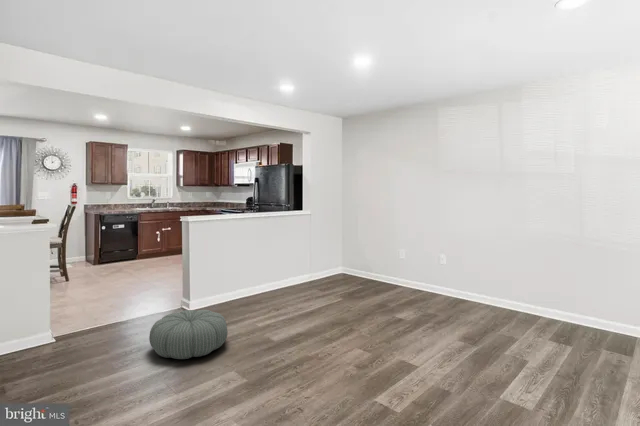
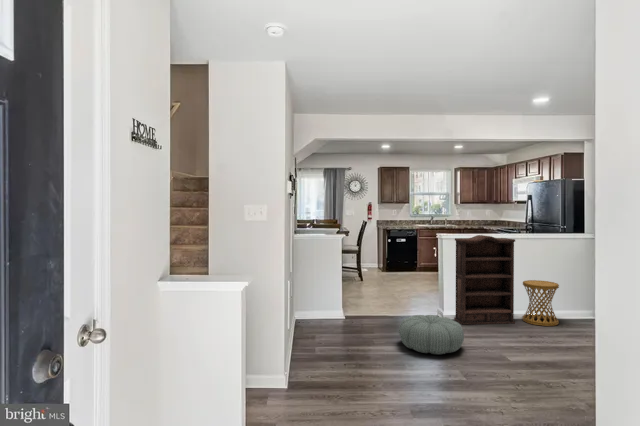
bookshelf: none [201,216,259,312] -> present [454,235,515,325]
side table: none [263,256,292,297] -> present [522,280,559,326]

